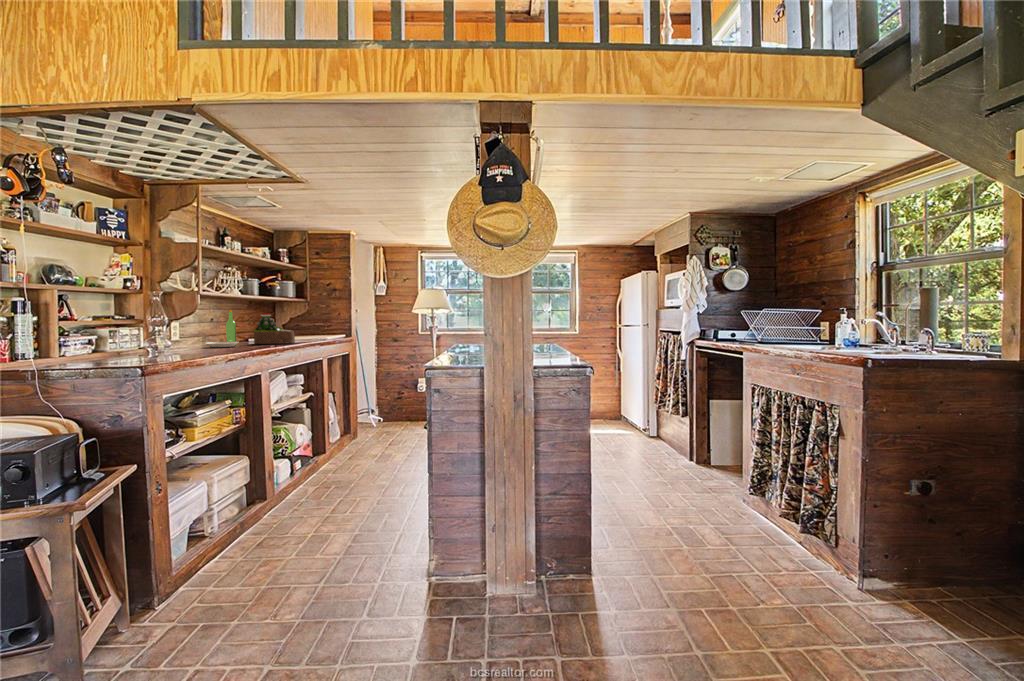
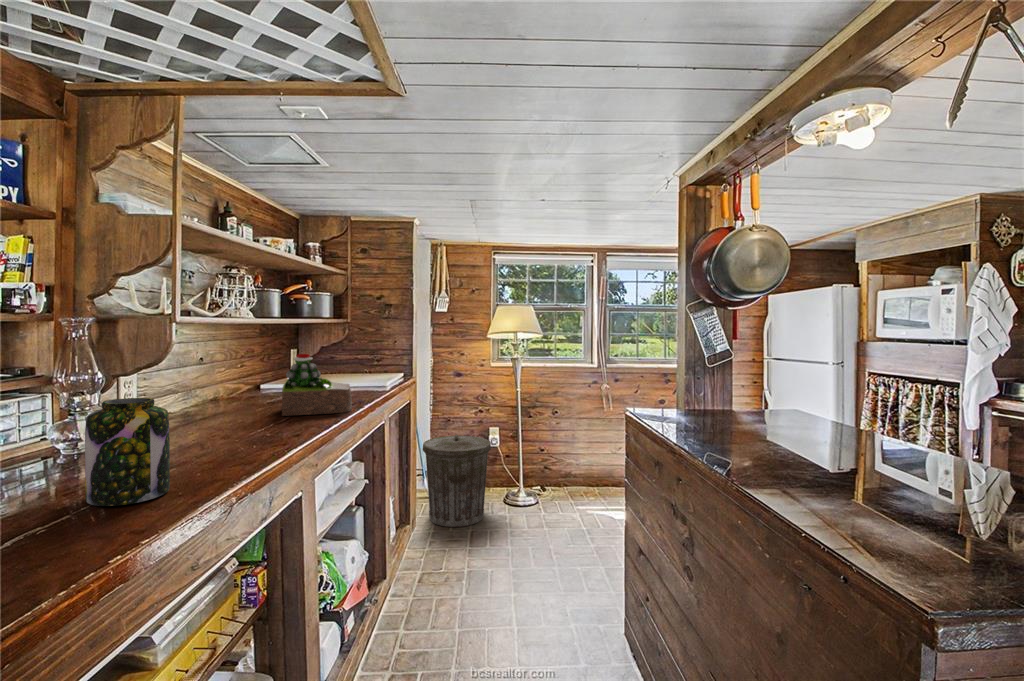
plate: present [205,310,239,347] -> none [184,352,256,436]
jar: none [171,318,201,354] -> present [85,398,170,506]
trash can: none [362,378,409,437] -> present [423,435,491,527]

